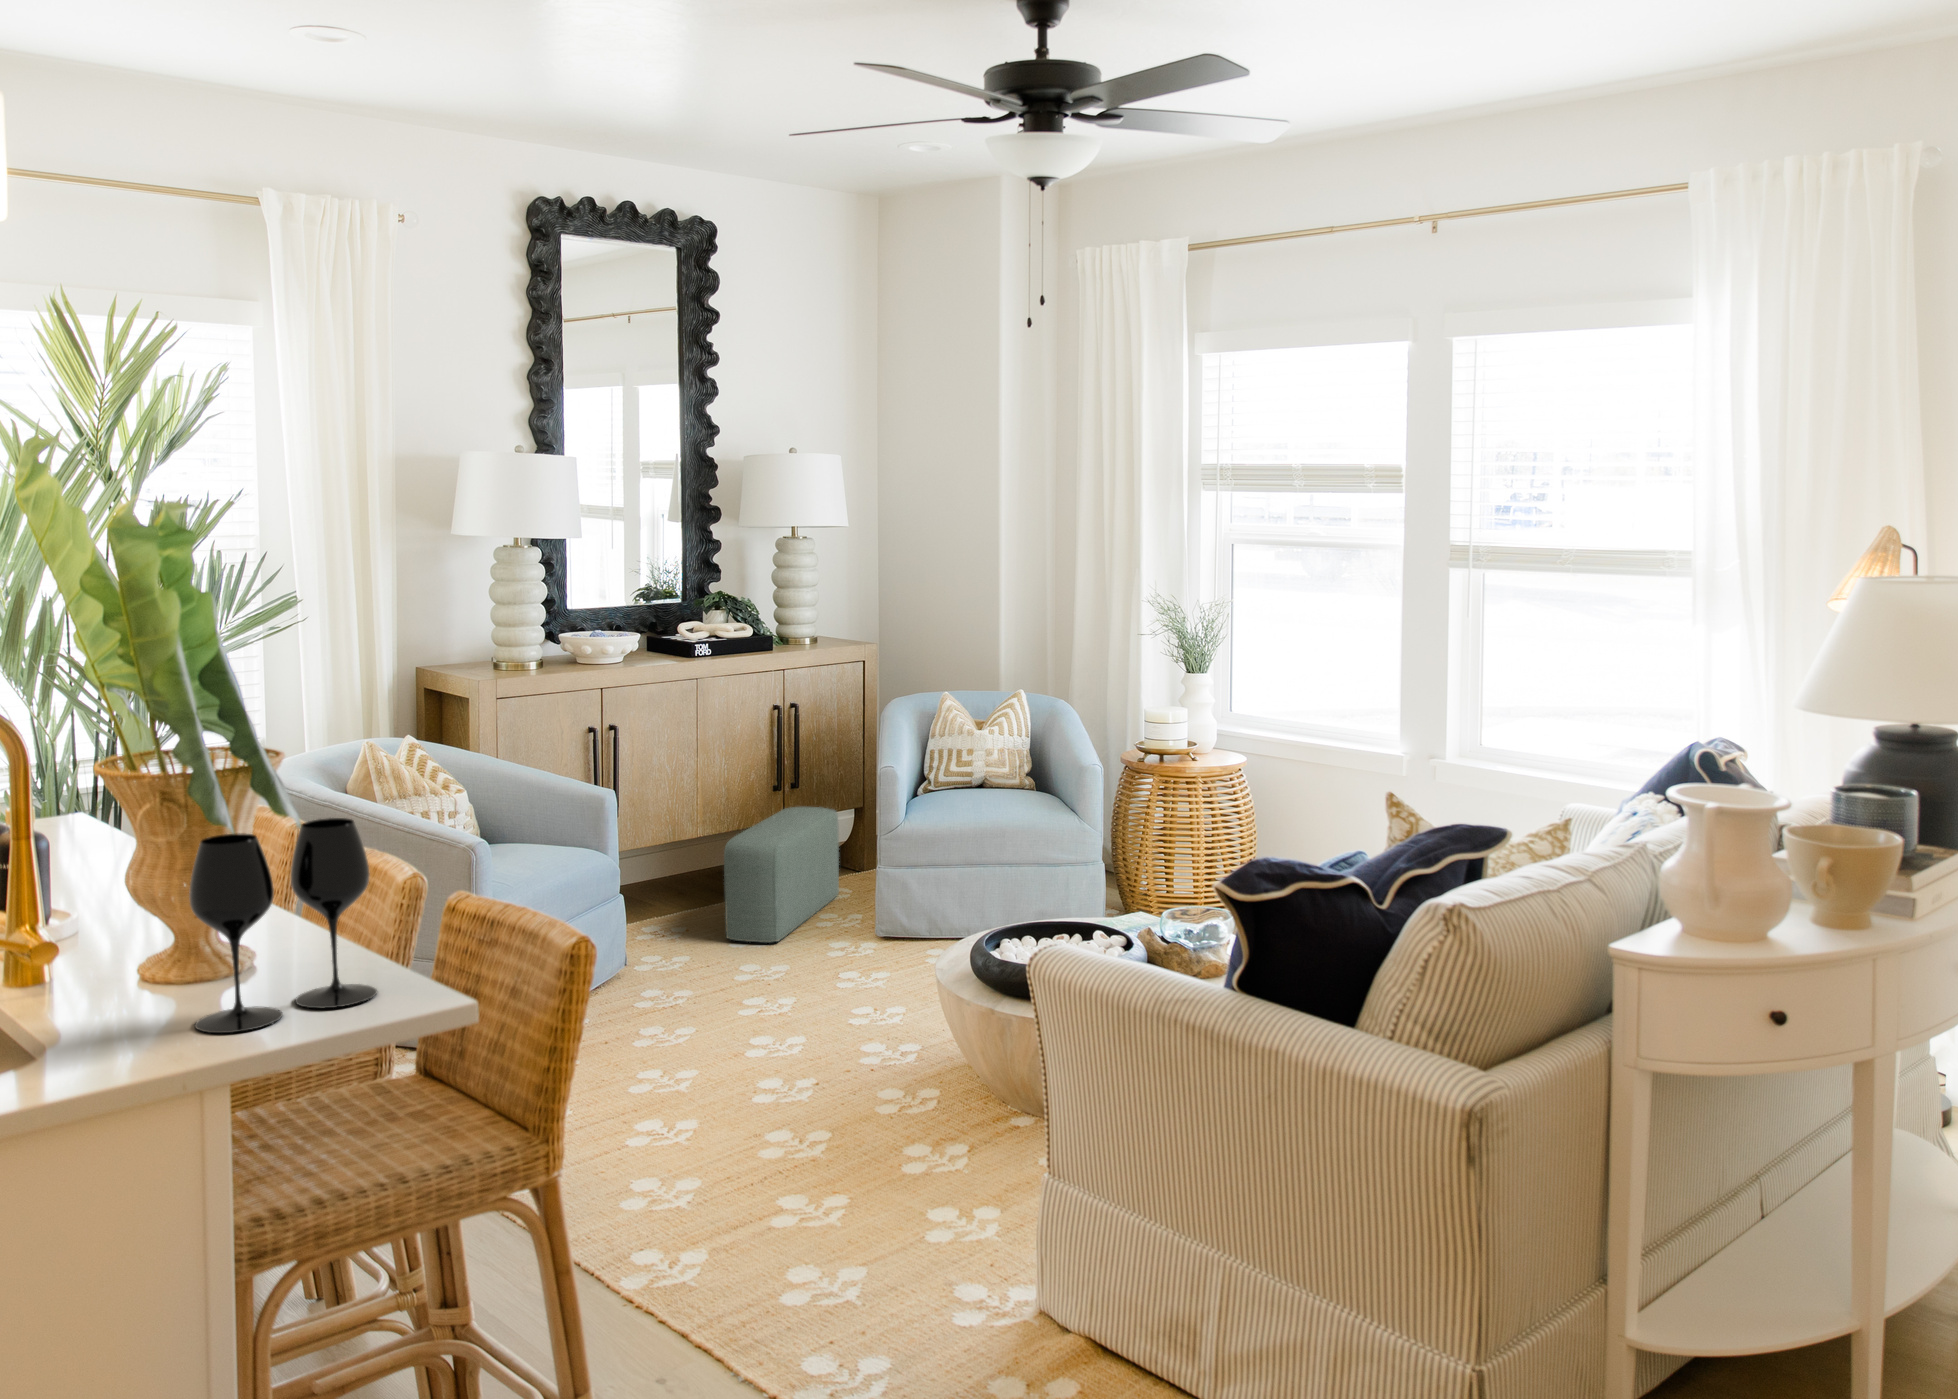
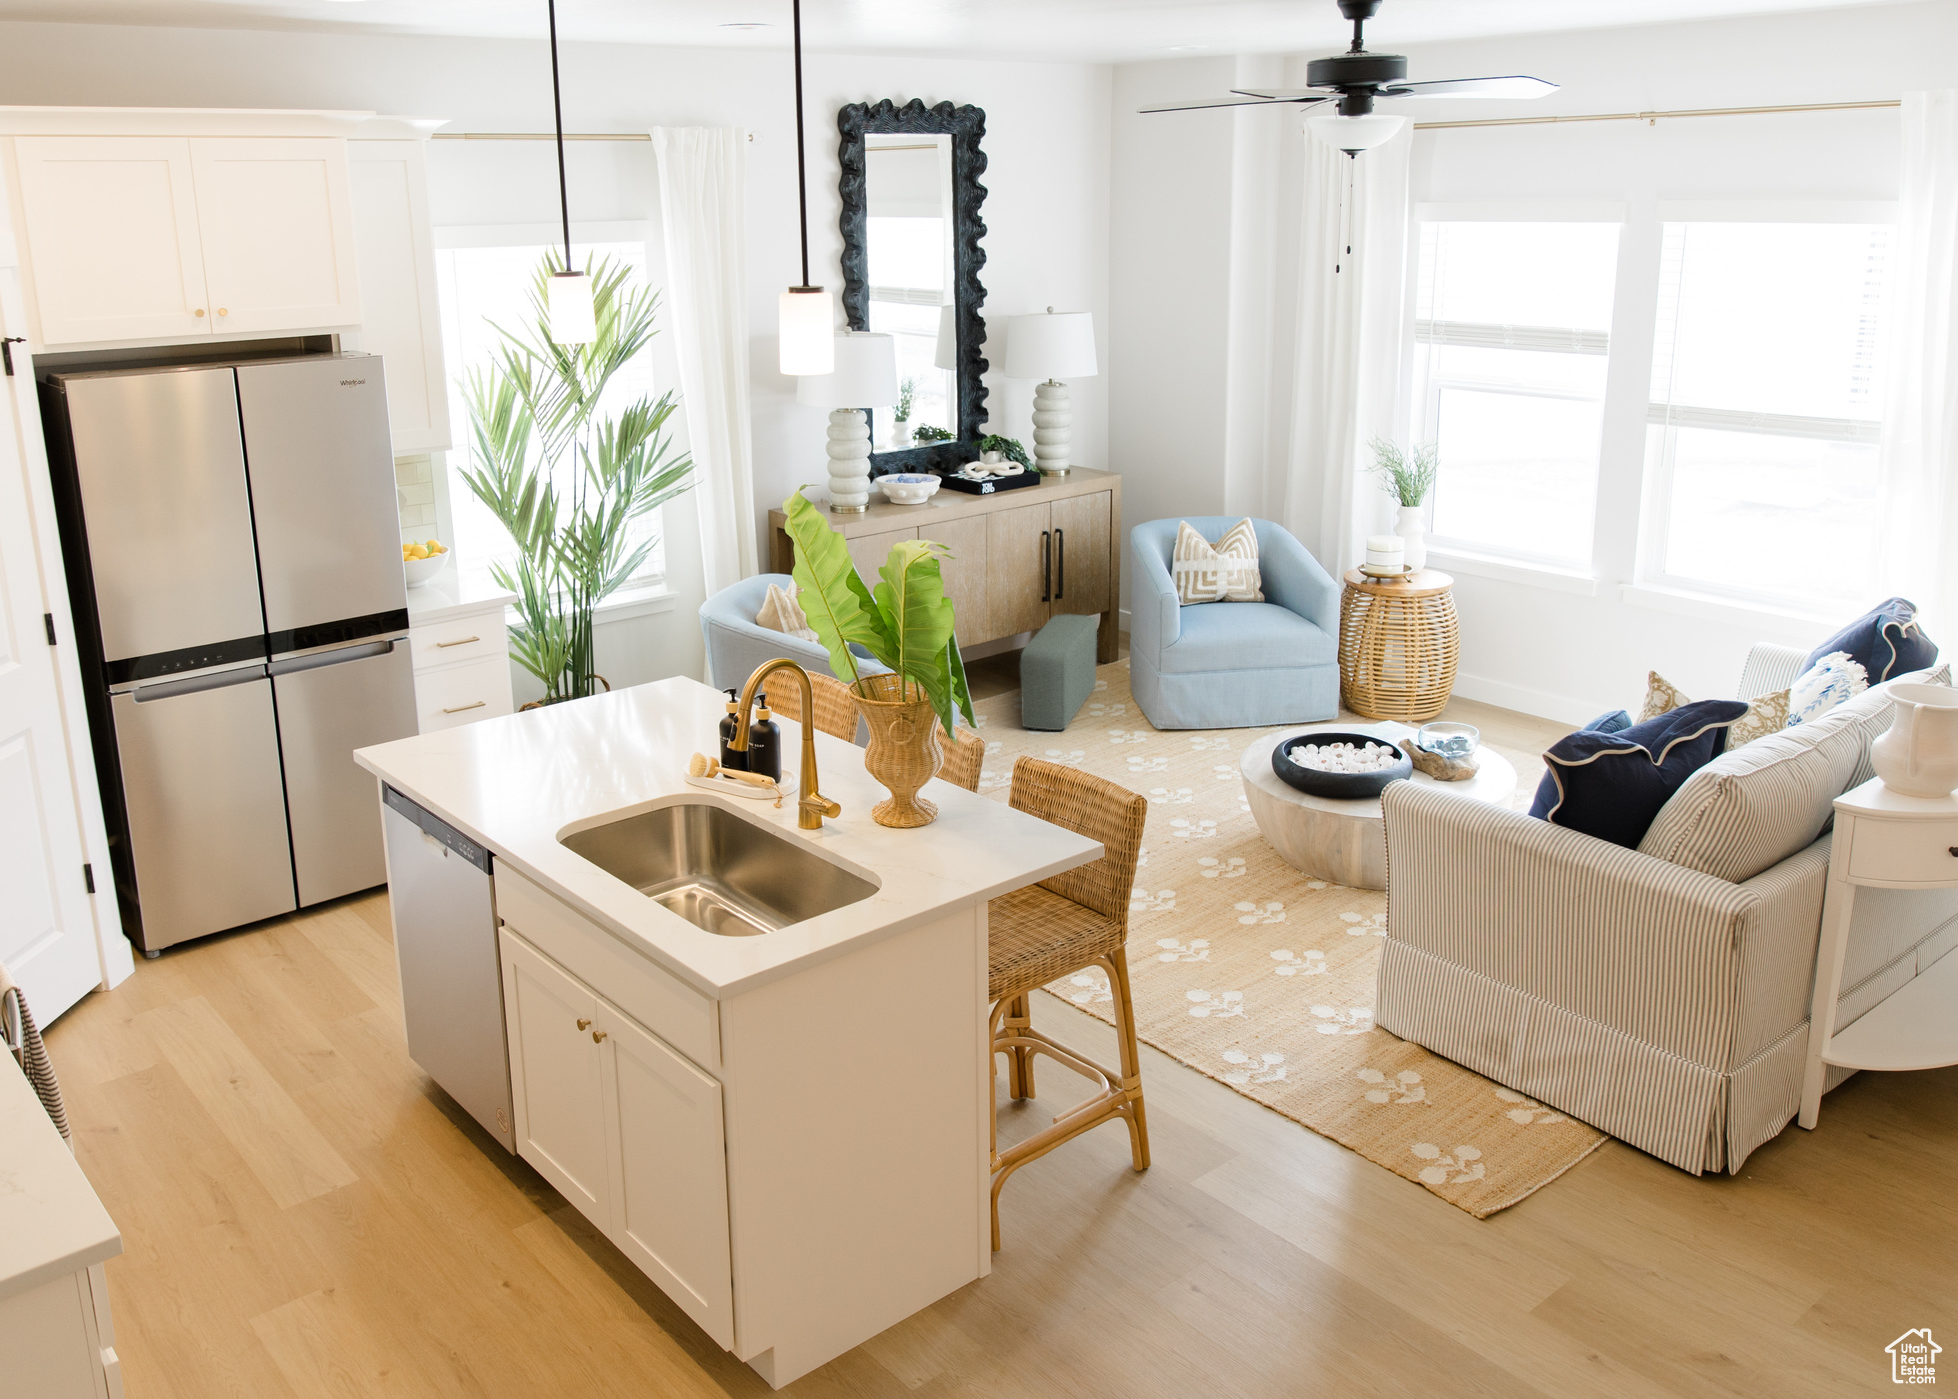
wine glass: present [189,818,377,1033] -> none [940,729,1032,867]

